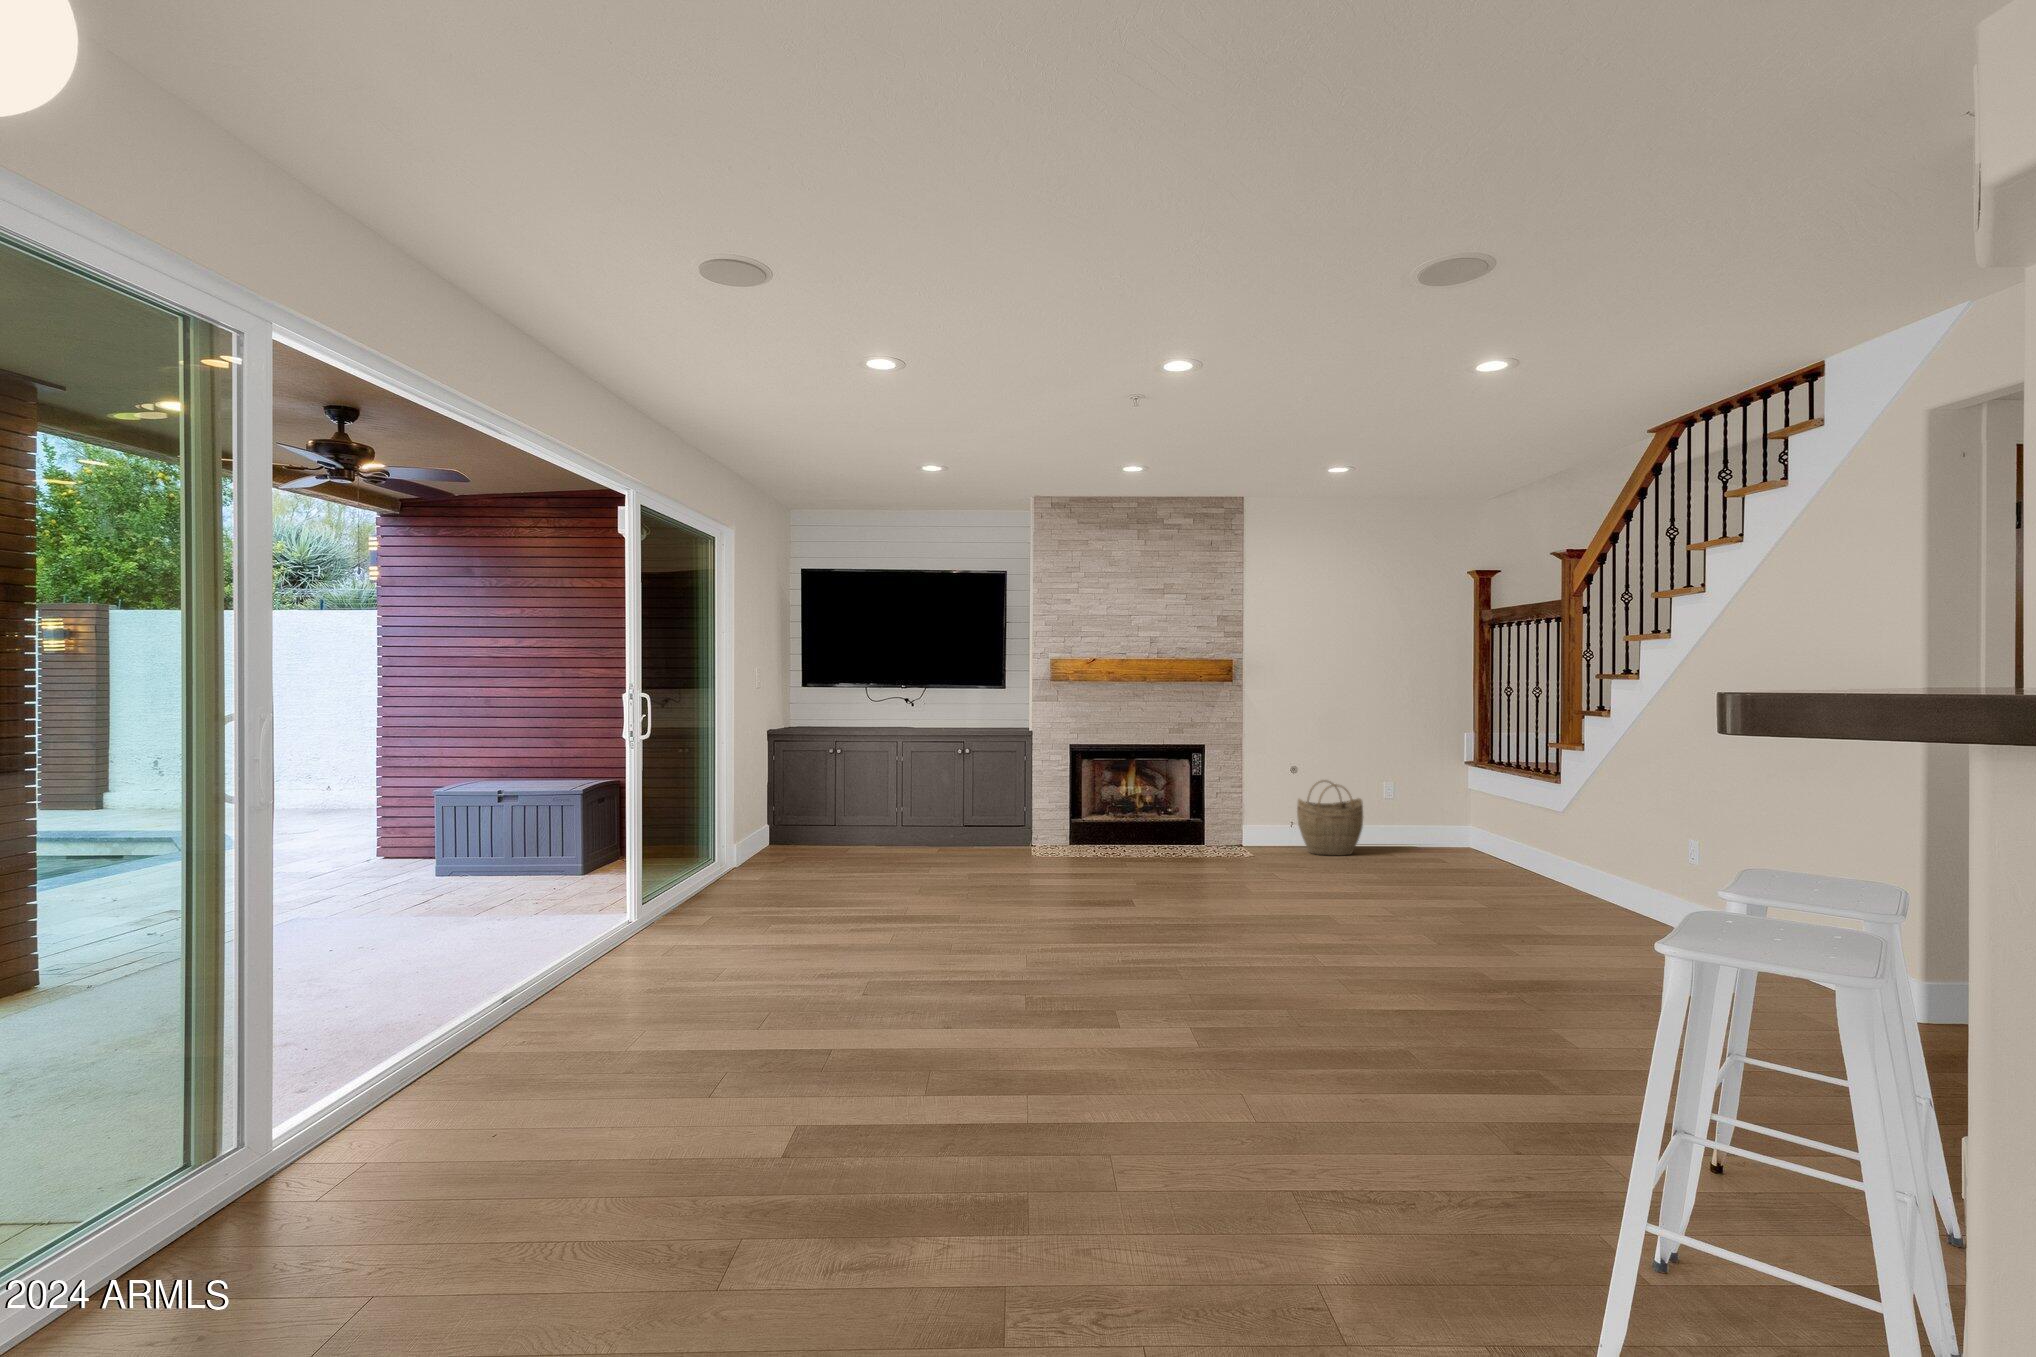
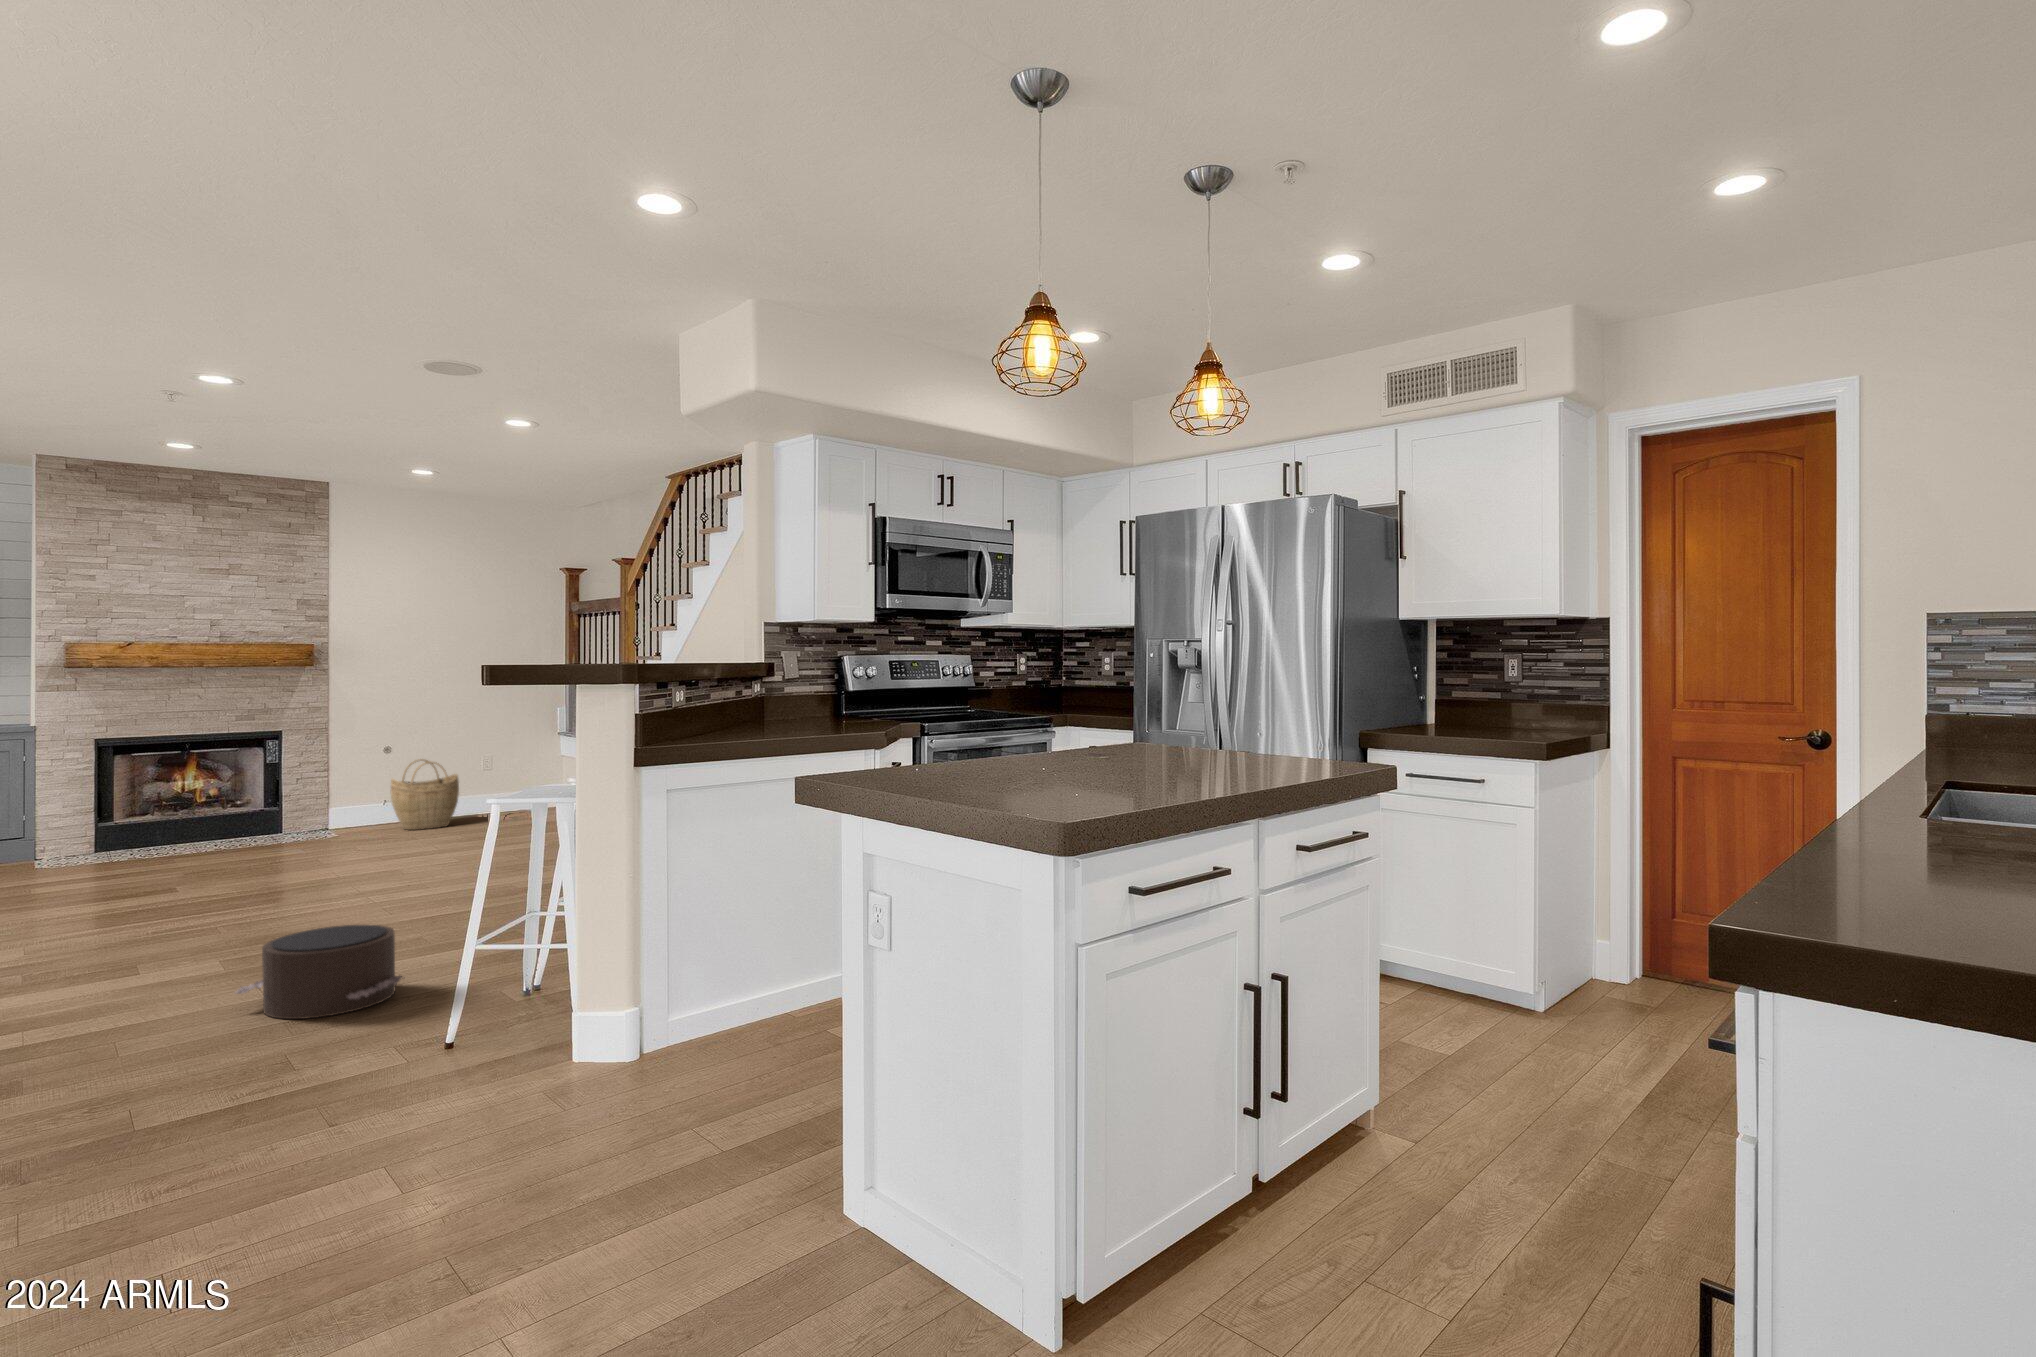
pouf: none [1198,1046,1426,1215] -> present [236,925,402,1019]

